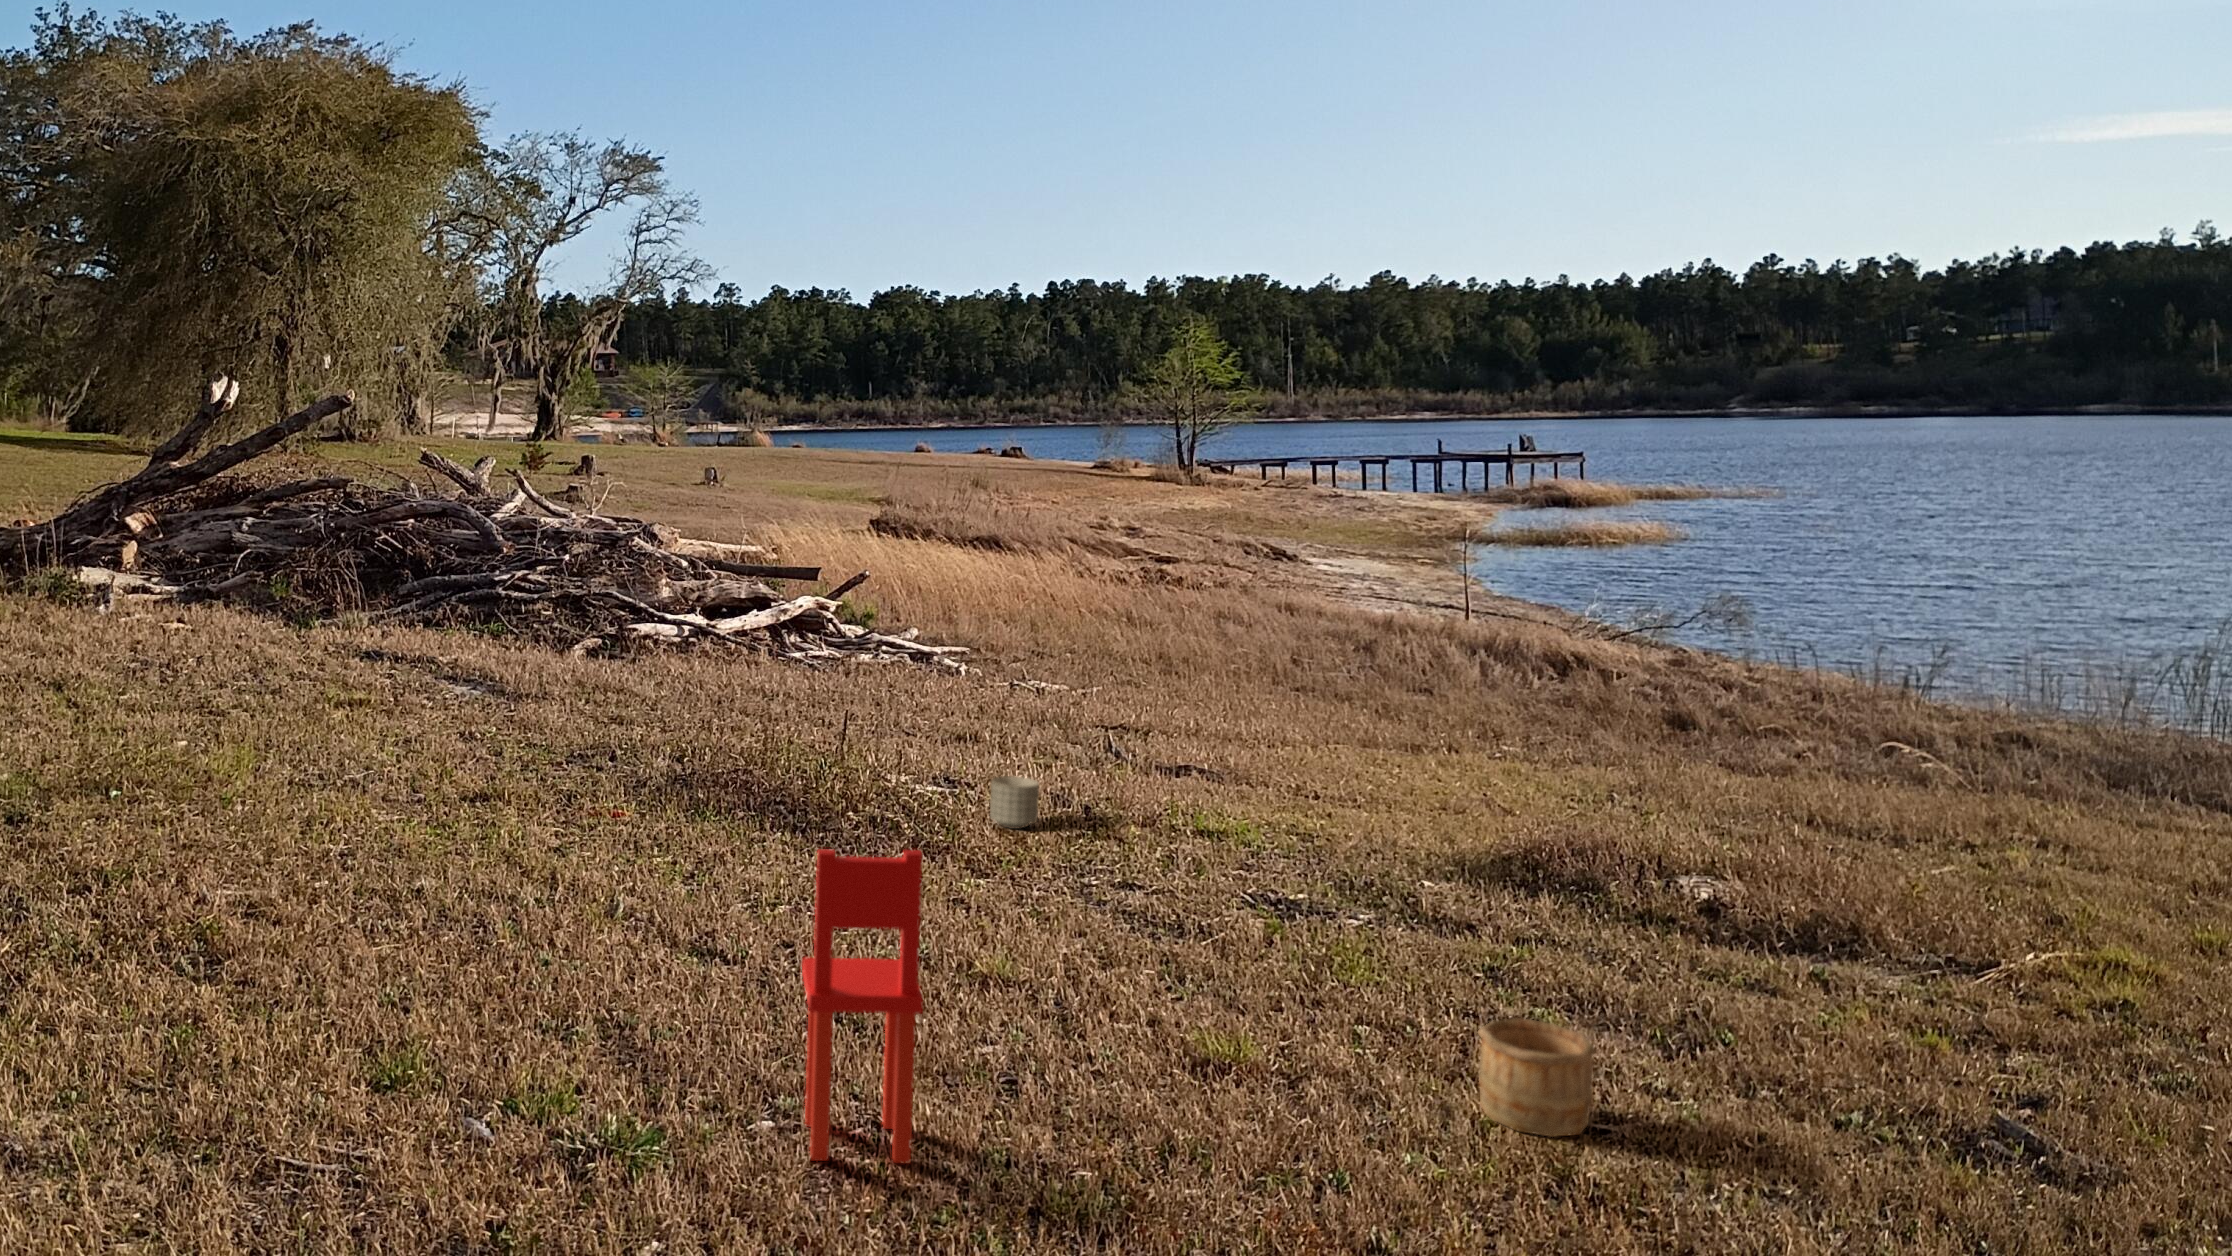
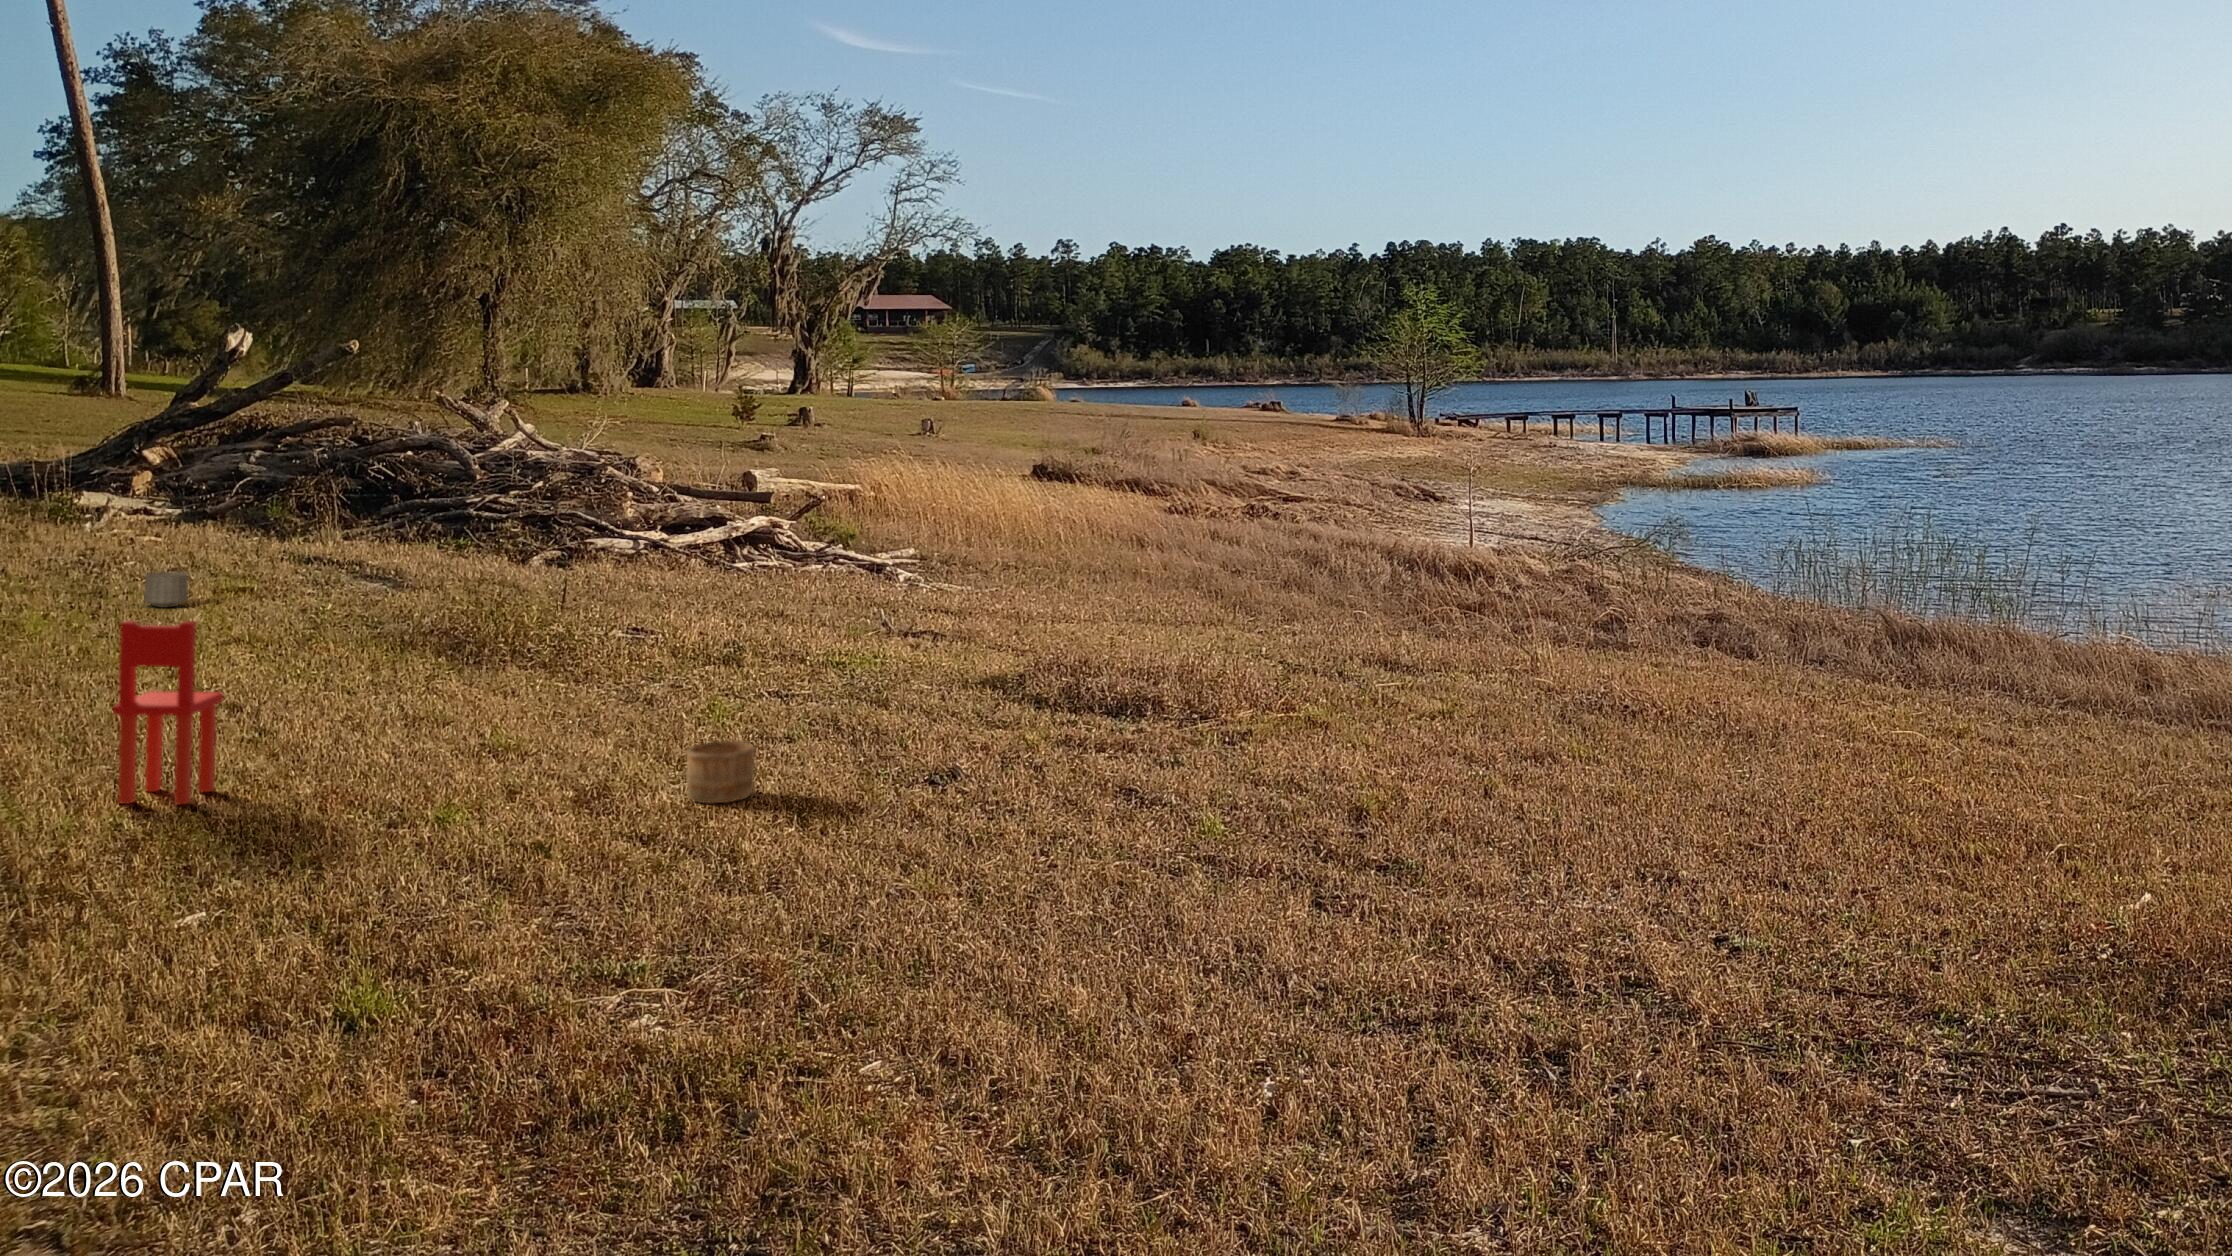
planter: present [990,776,1039,829] -> present [144,571,188,608]

